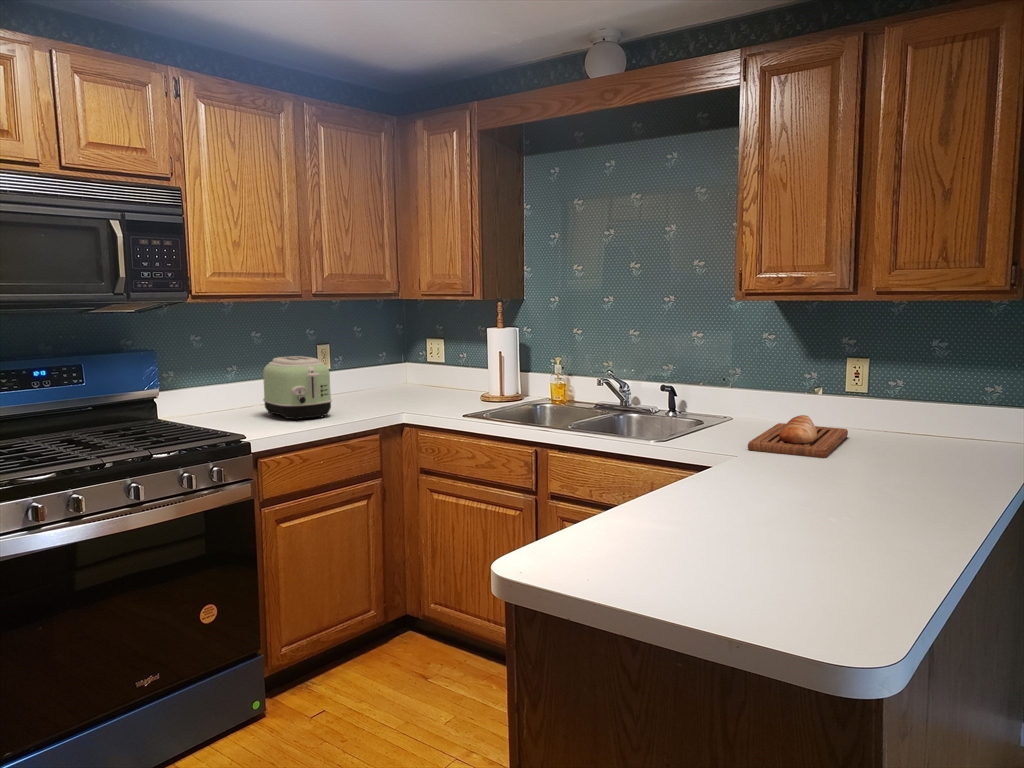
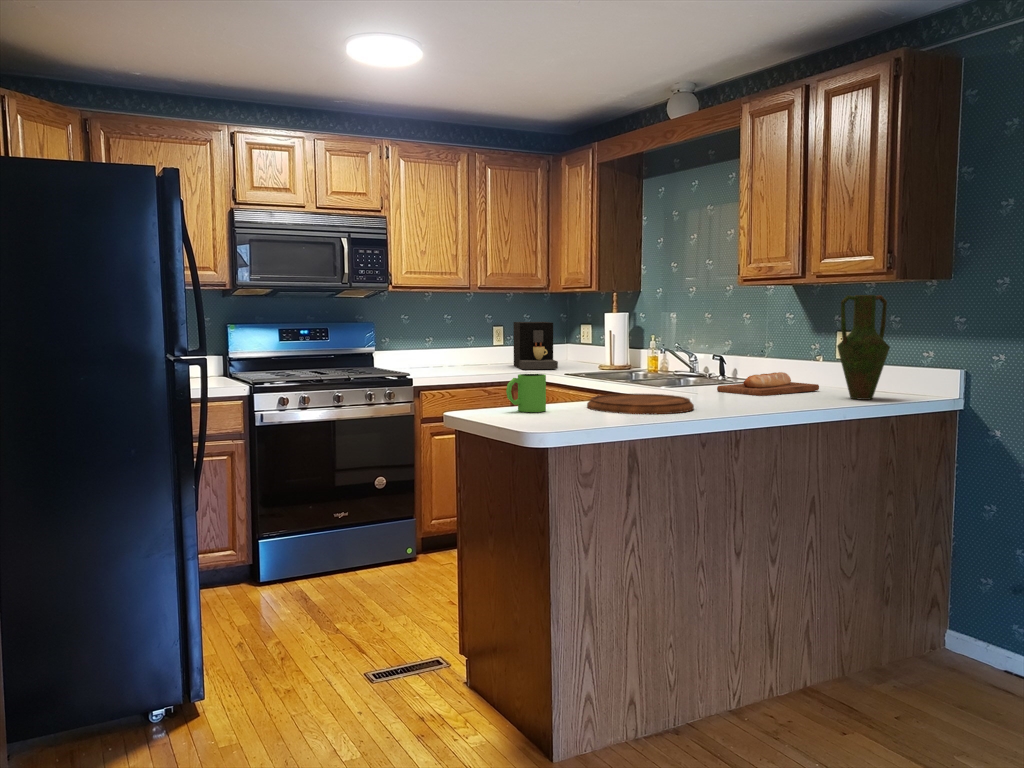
vase: none [911,319,984,456] -> present [837,295,890,400]
coffee maker: none [355,339,434,409] -> present [513,322,558,369]
toaster: present [263,356,332,420] -> none [438,330,481,371]
cutting board: none [698,484,880,547] -> present [587,394,694,414]
mug: none [636,487,694,566] -> present [506,374,546,412]

